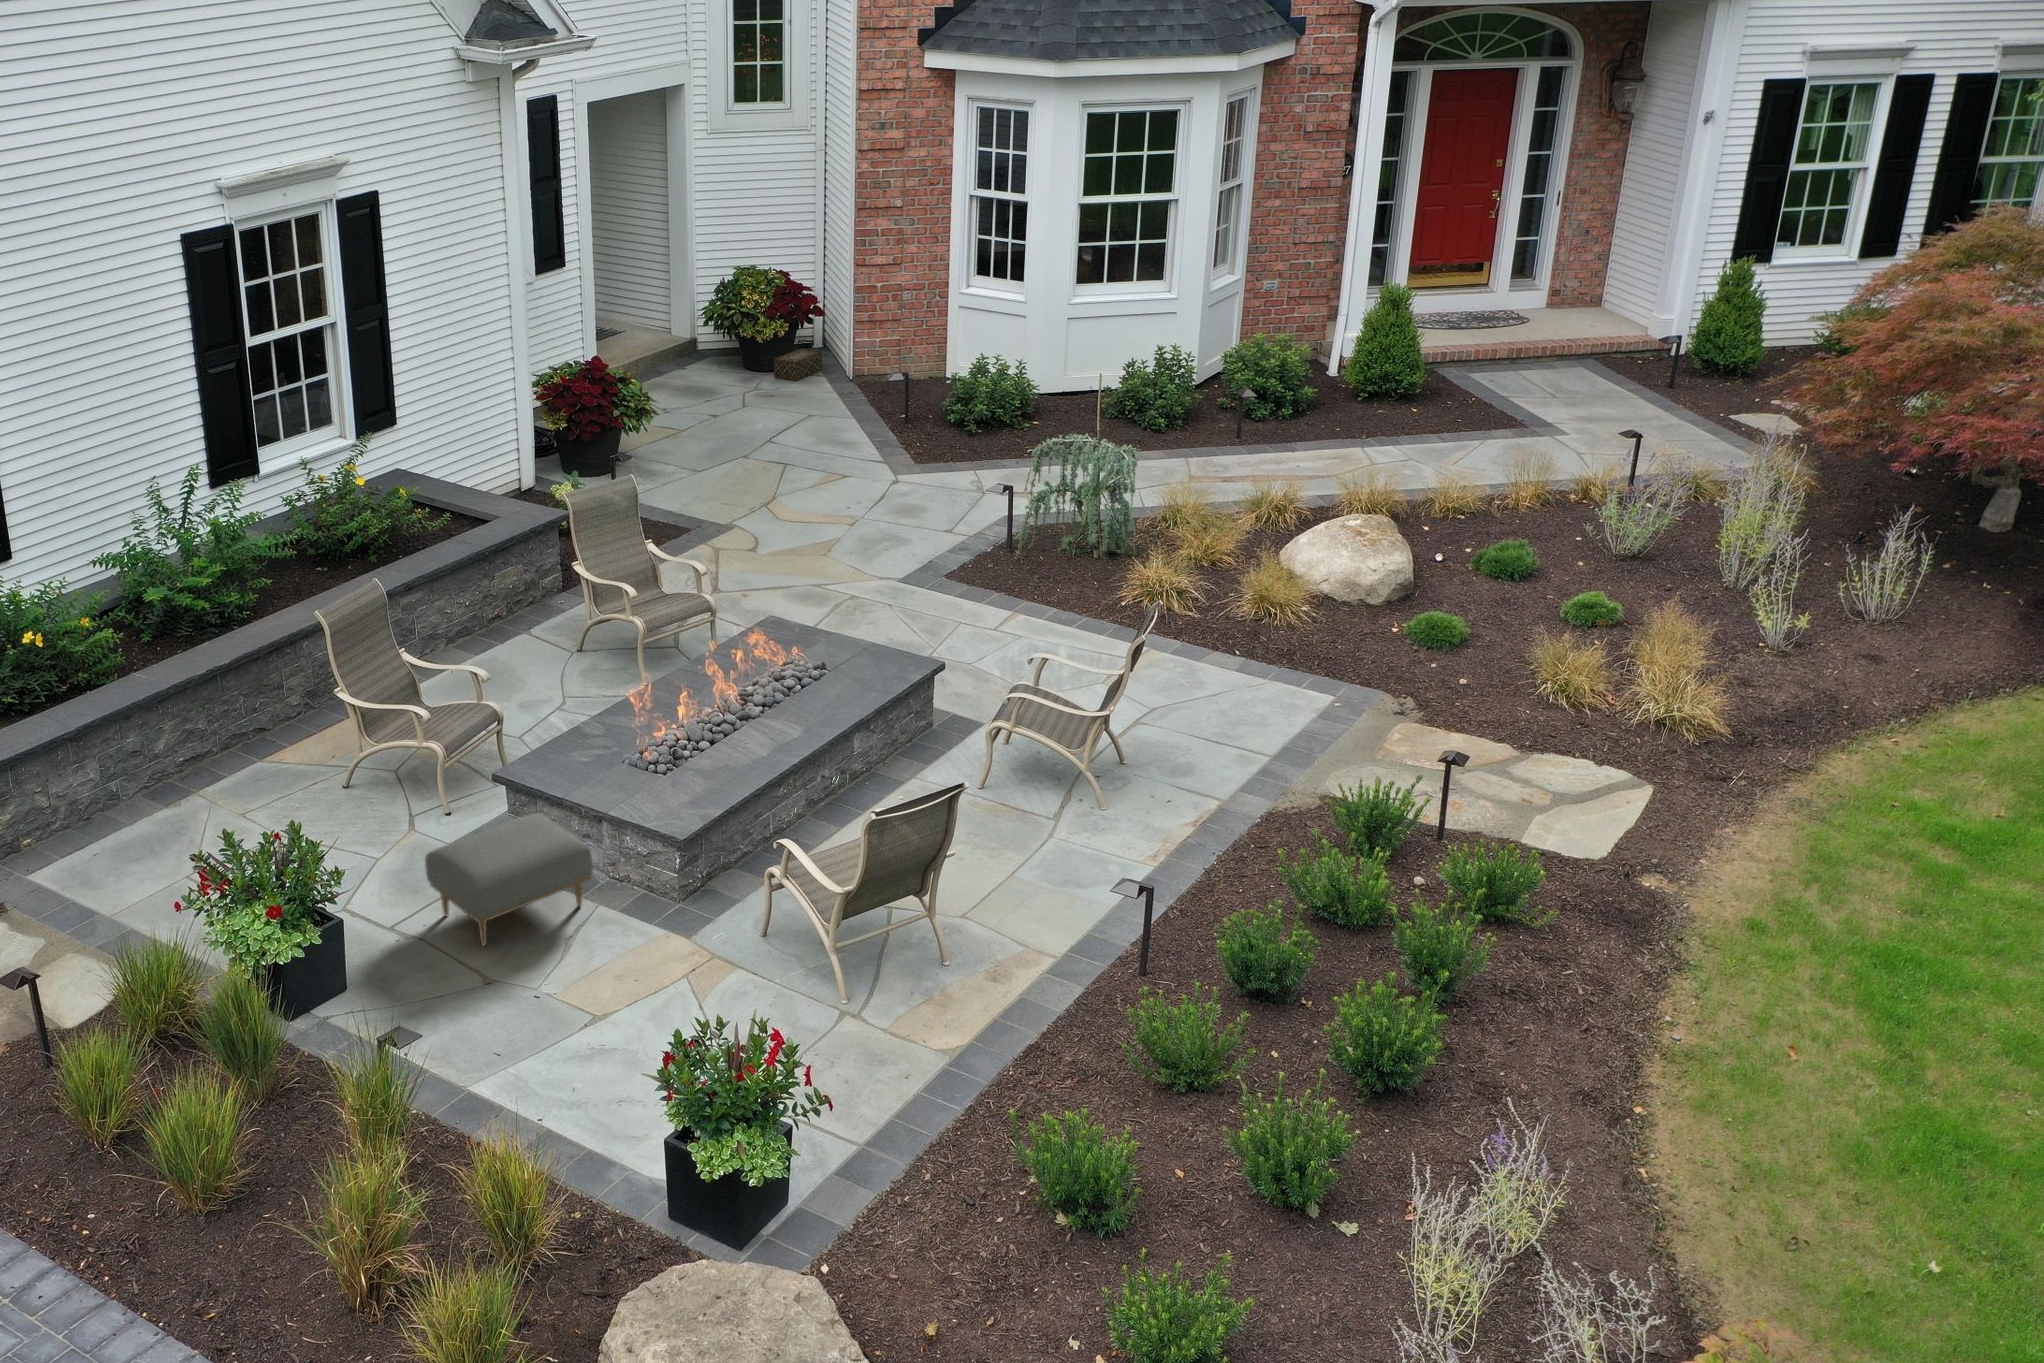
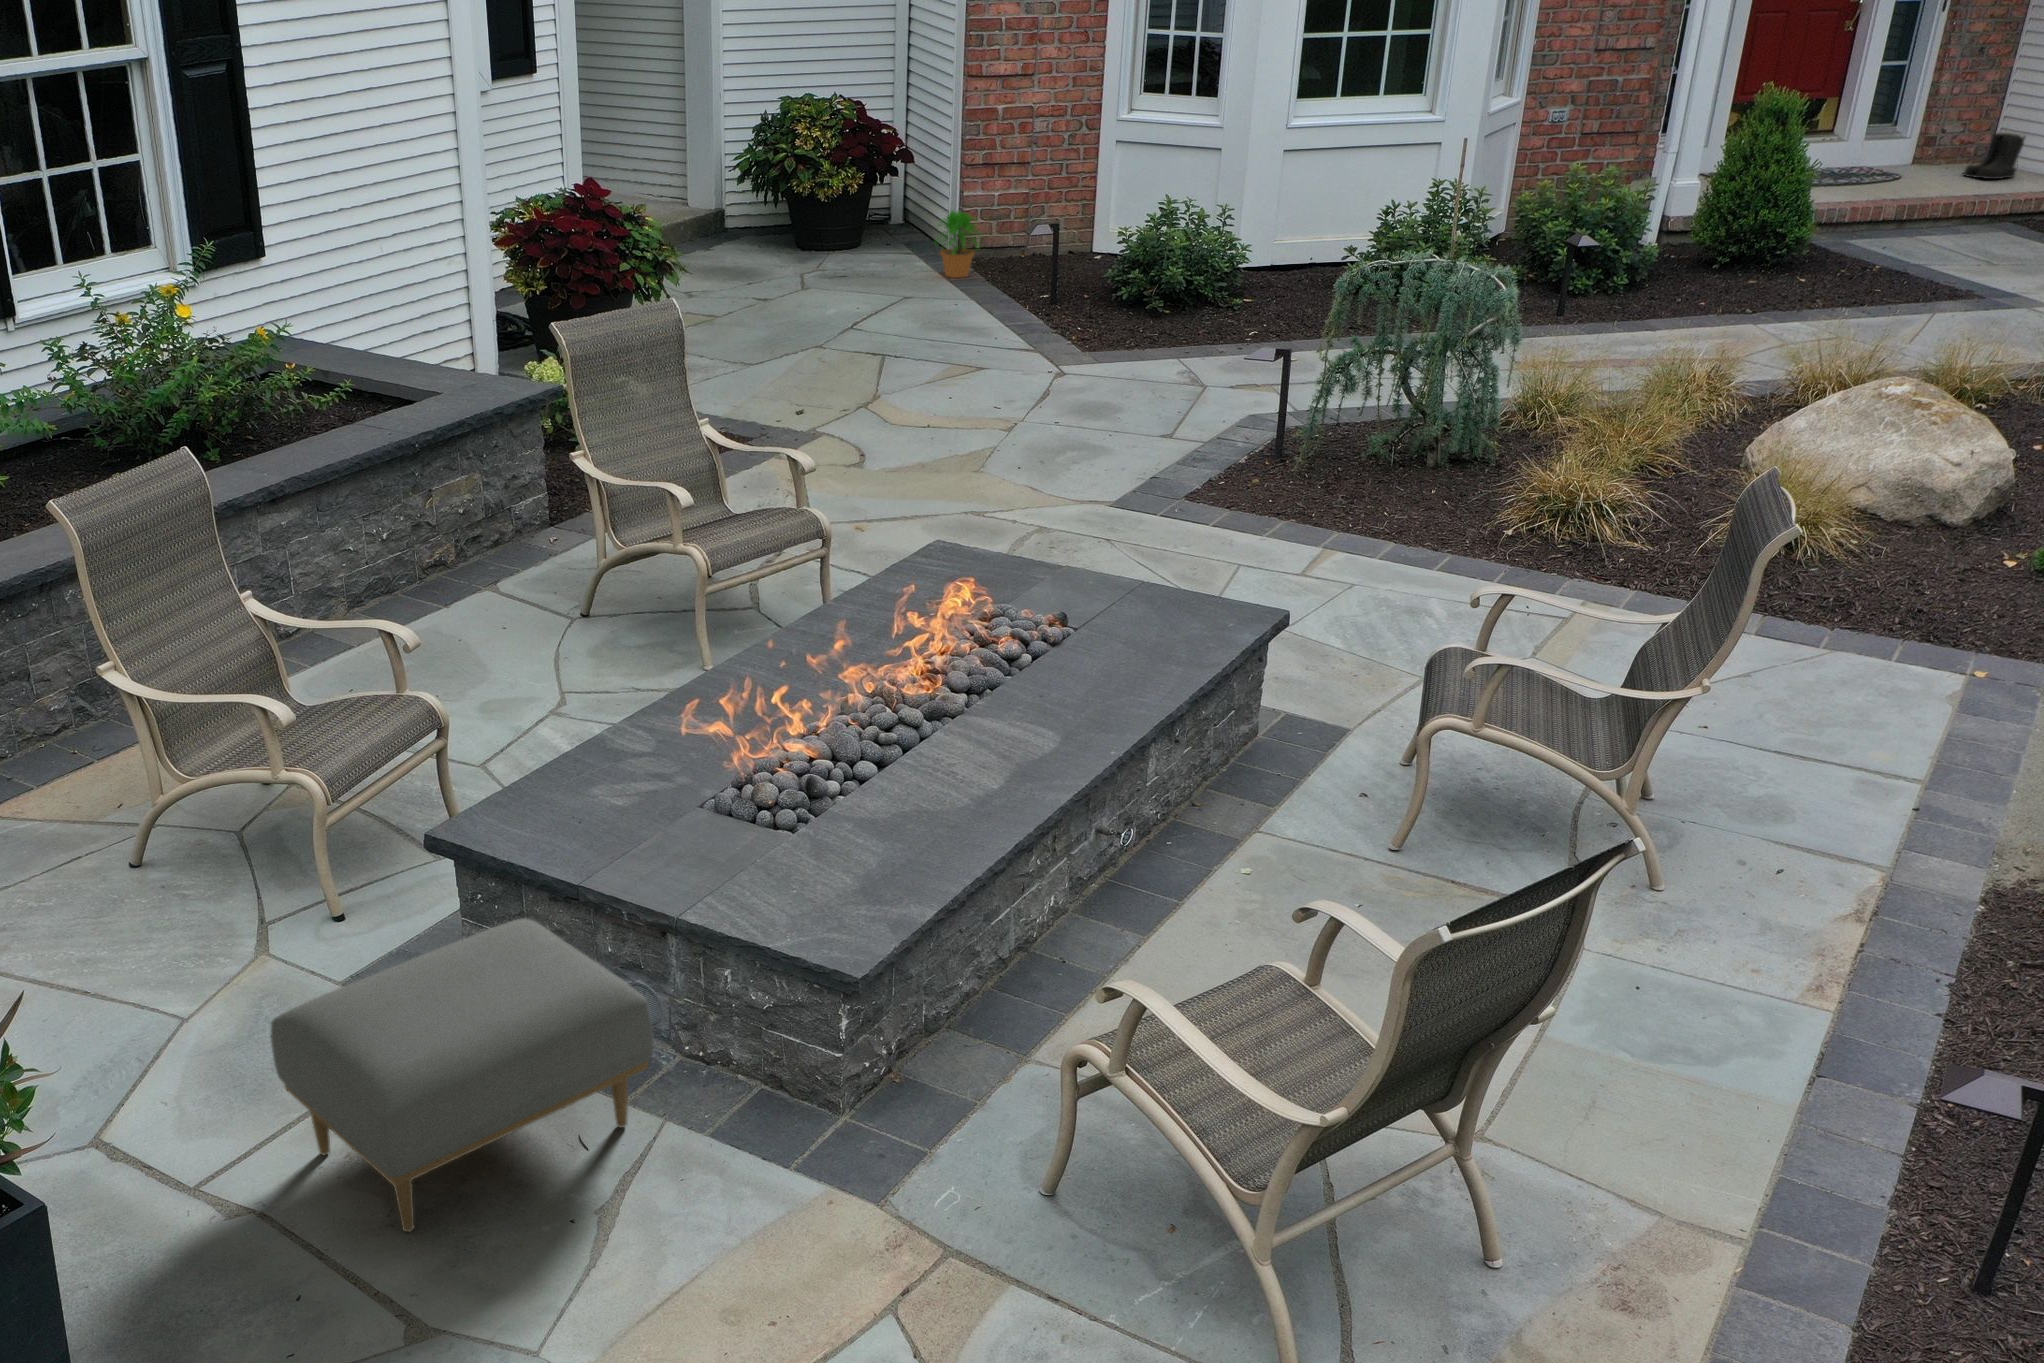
boots: none [1578,289,1619,322] -> present [1962,133,2025,179]
woven basket: present [774,348,822,381] -> none [839,220,907,263]
potted plant: none [834,350,871,396] -> present [937,210,979,278]

